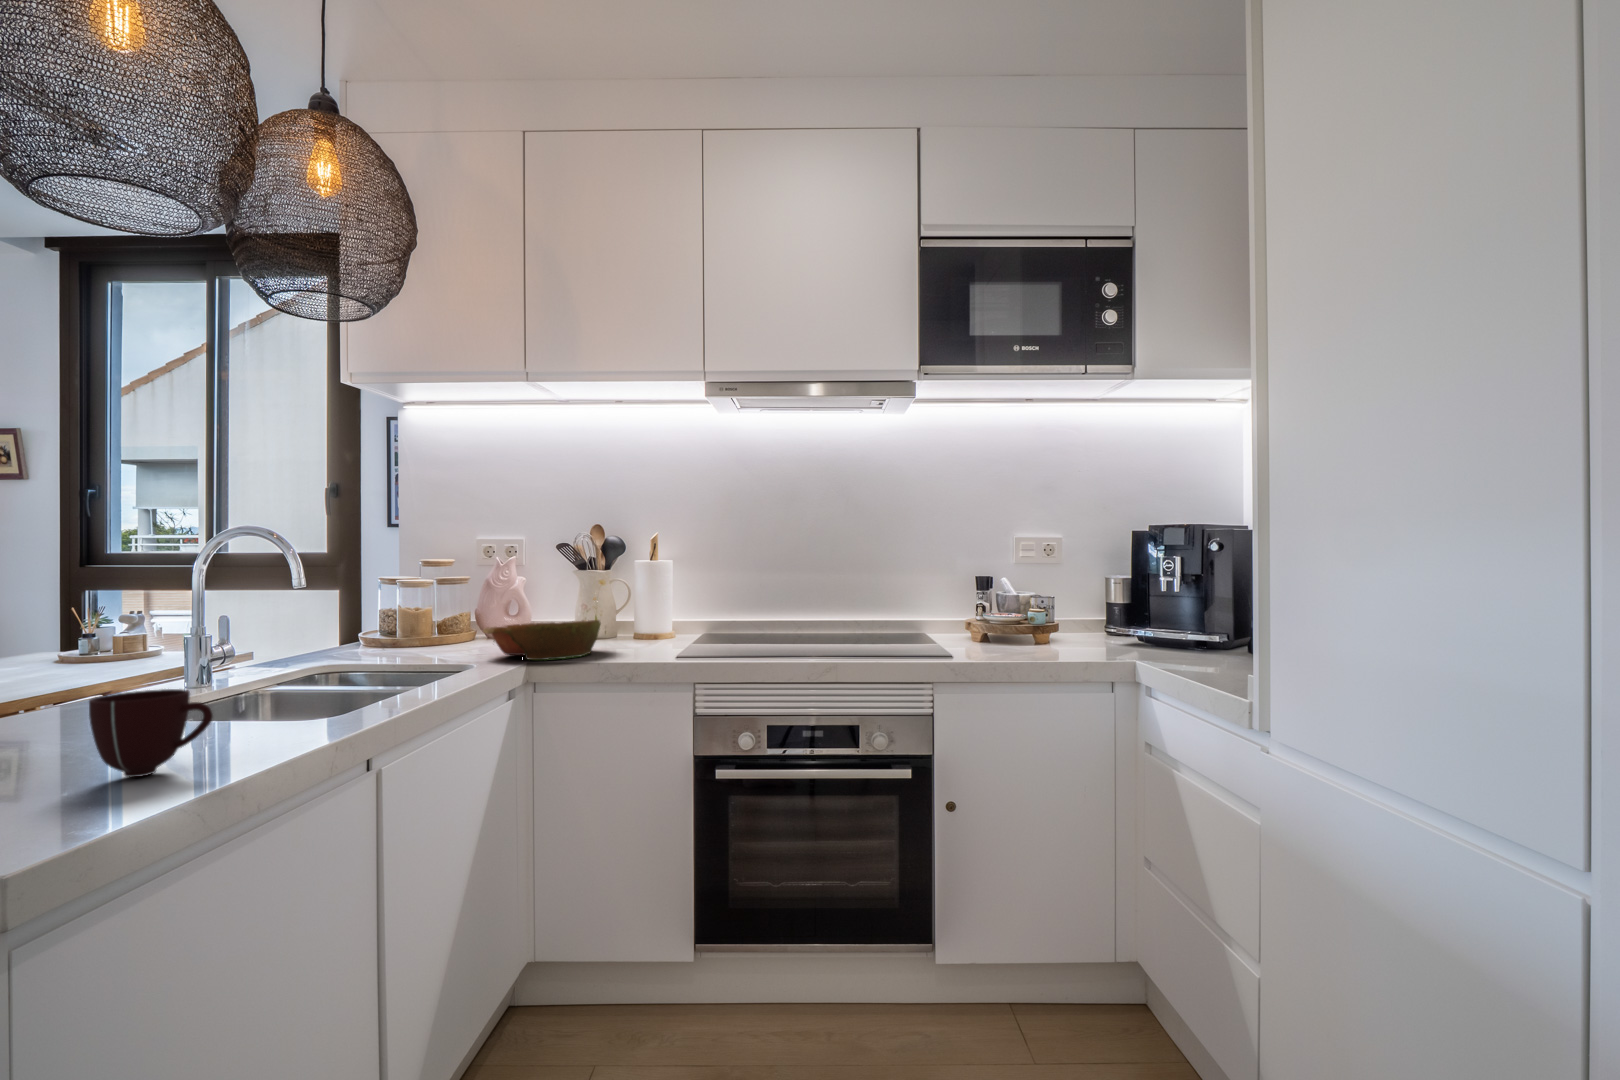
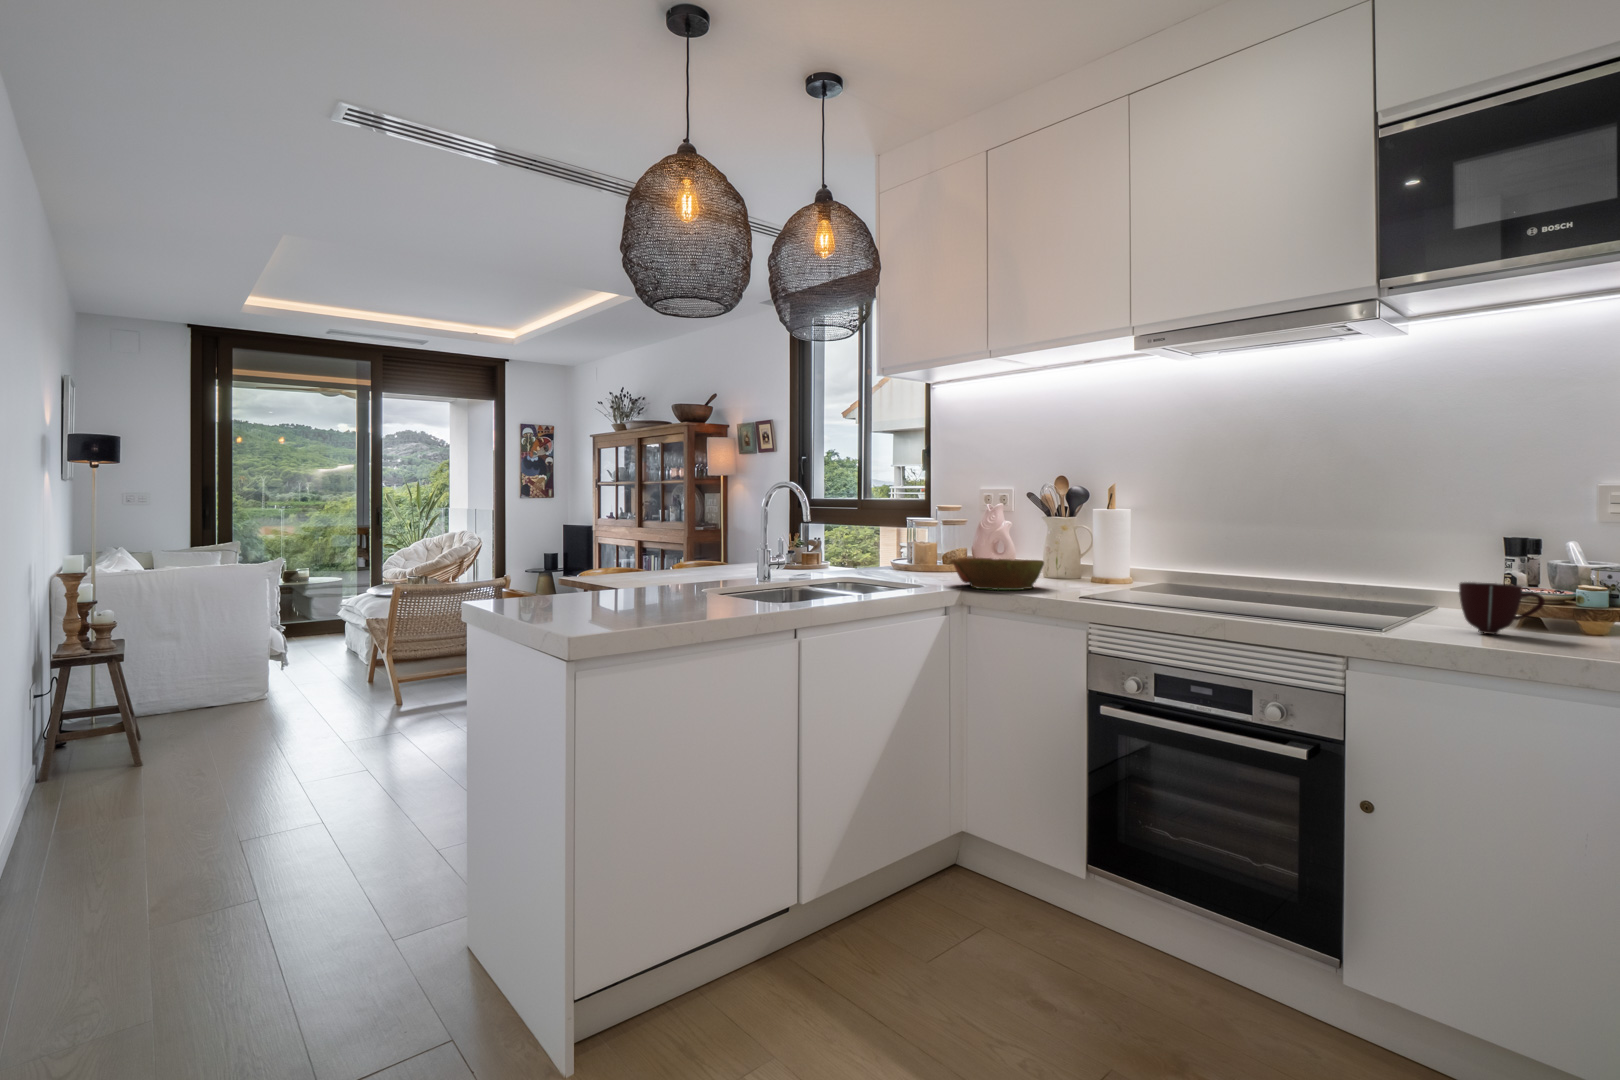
mug: present [89,689,213,777] -> present [1459,582,1545,634]

